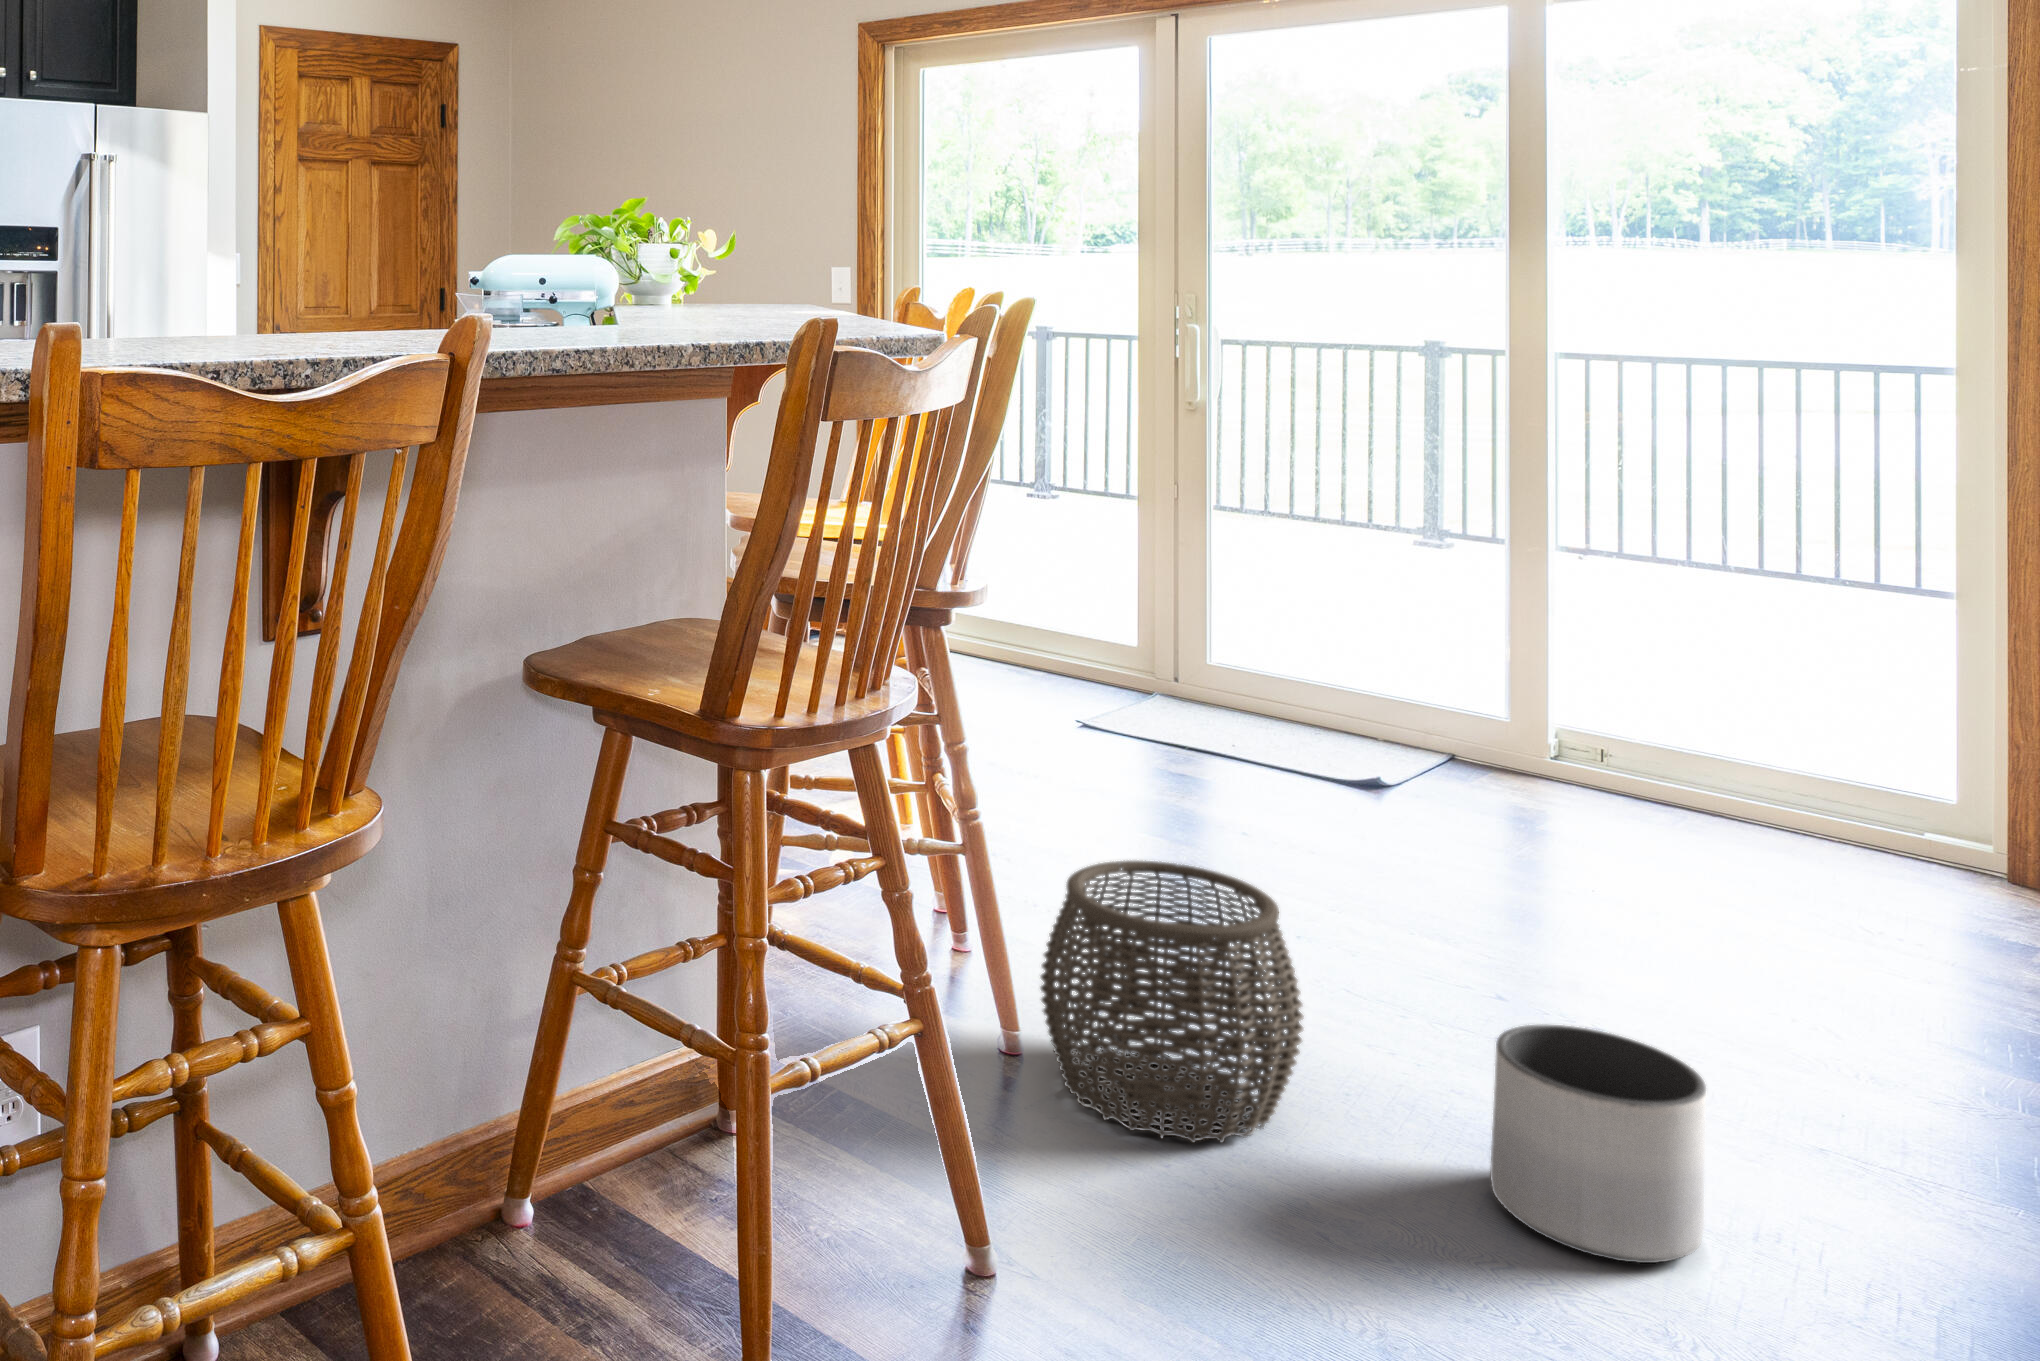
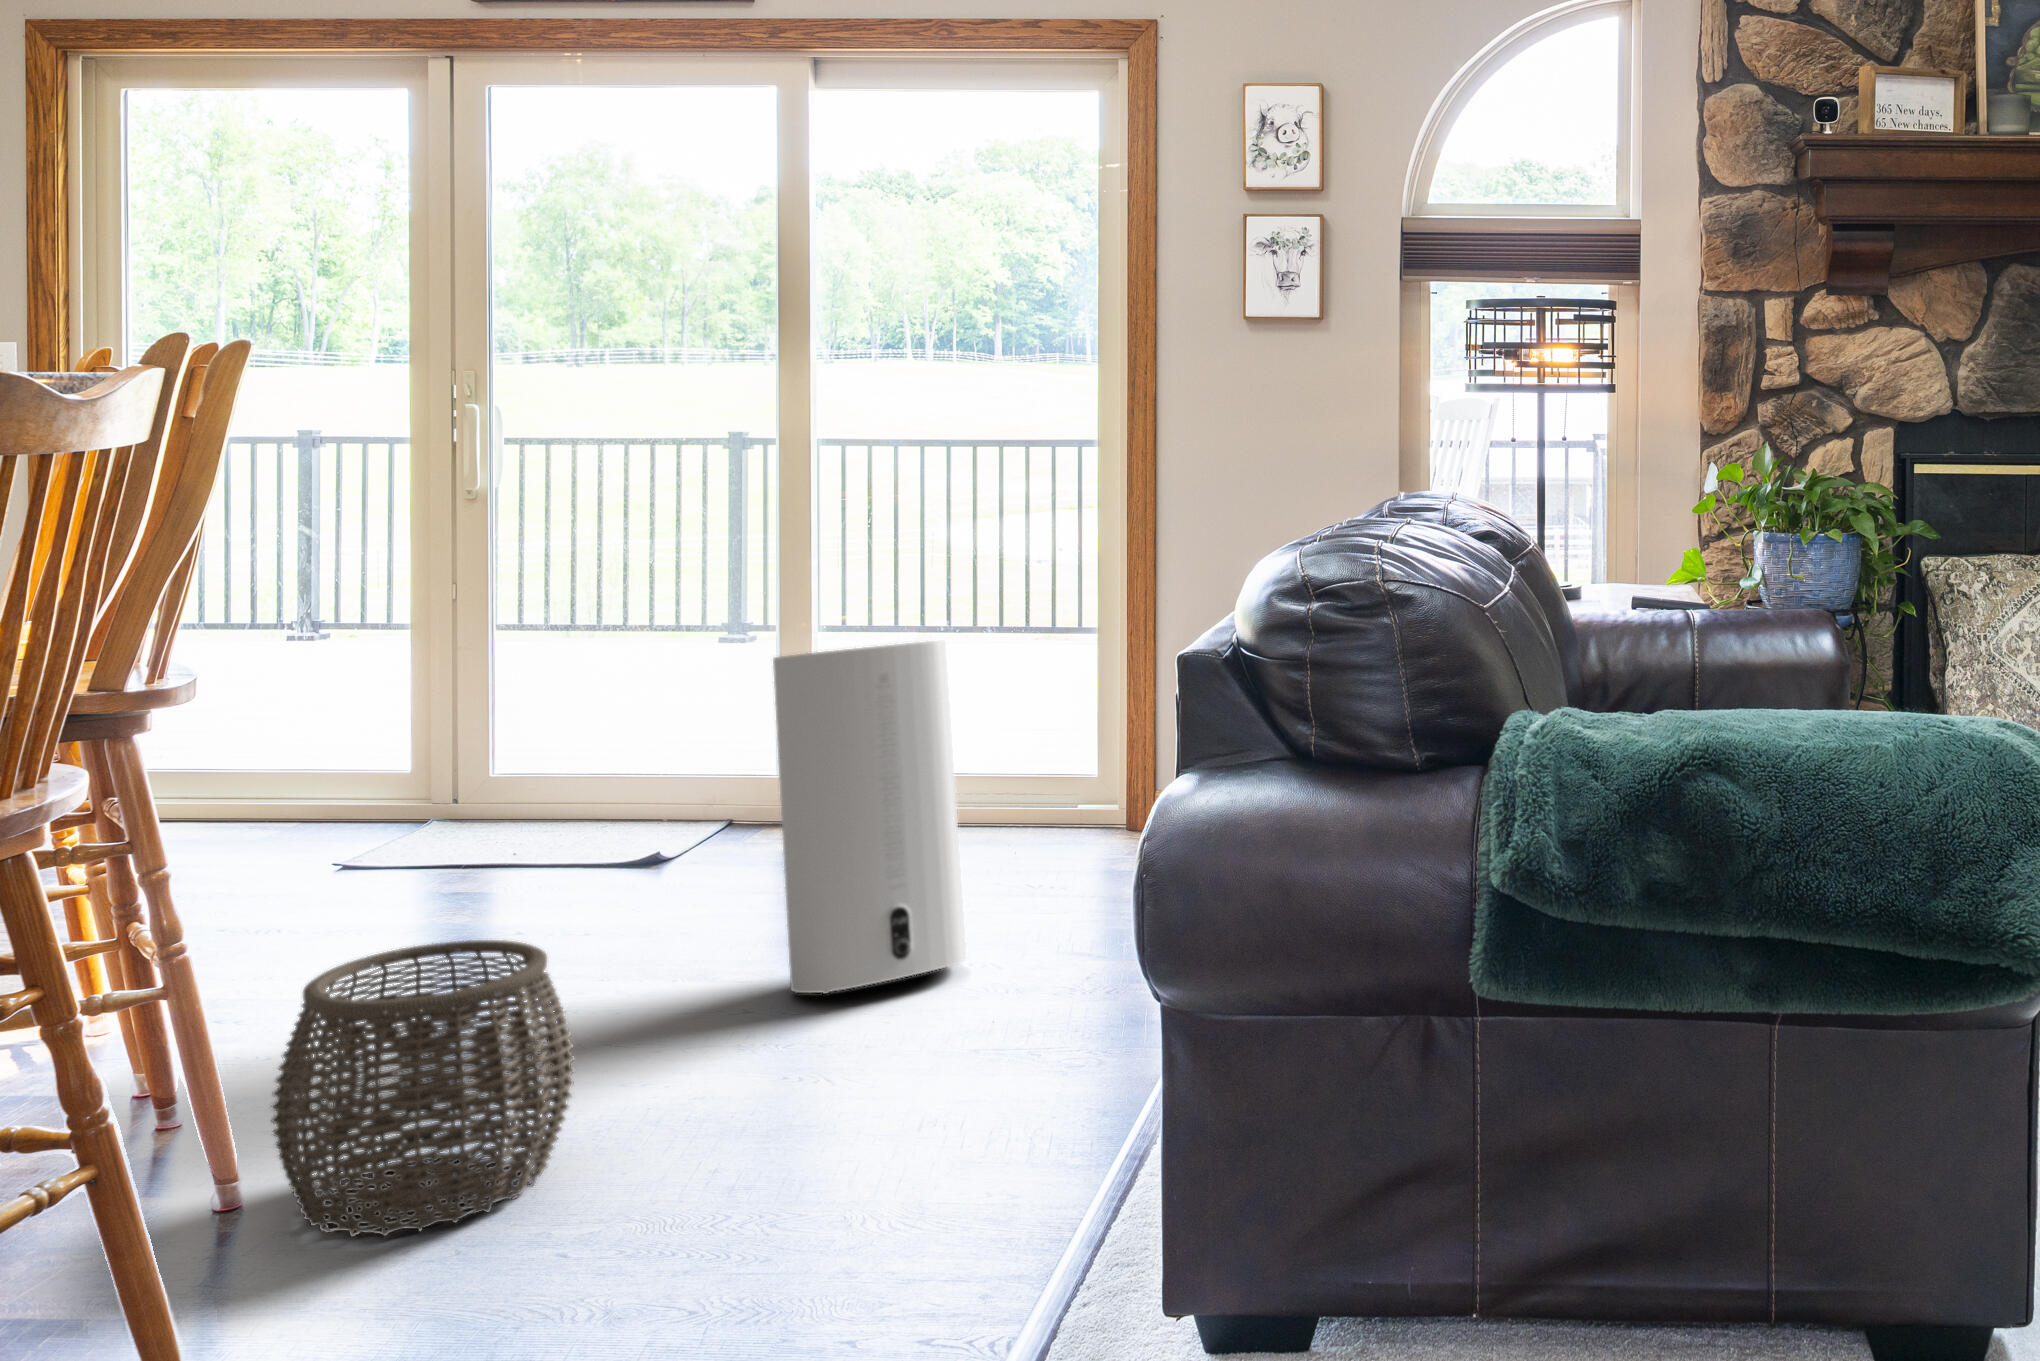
air purifier: none [1504,628,1737,1016] -> present [773,640,966,994]
planter: present [1490,1025,1706,1263] -> none [751,986,919,1181]

